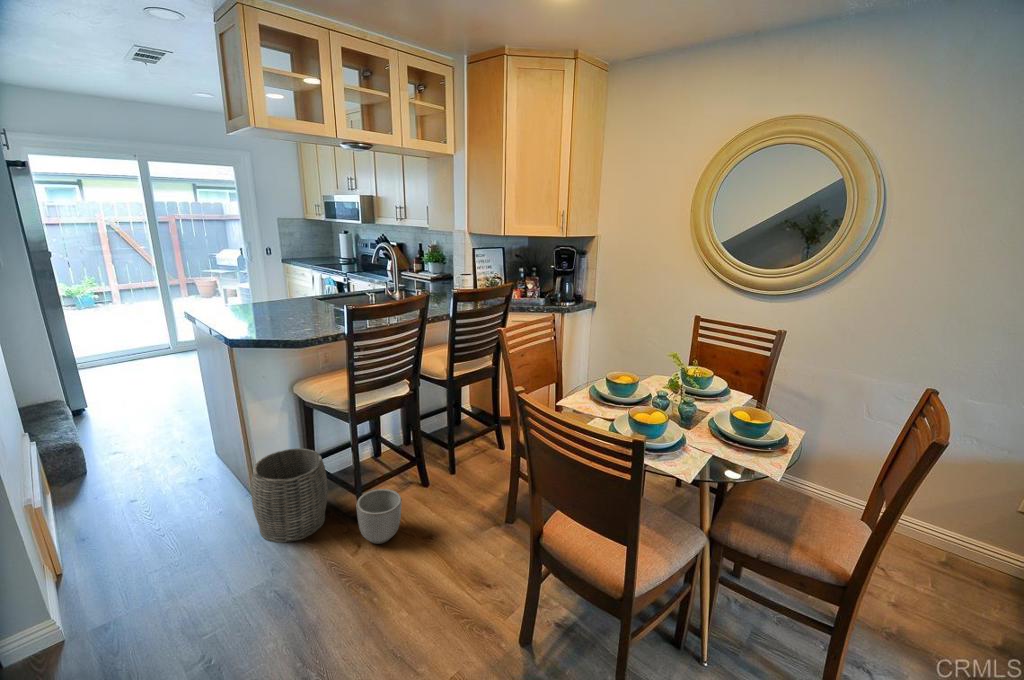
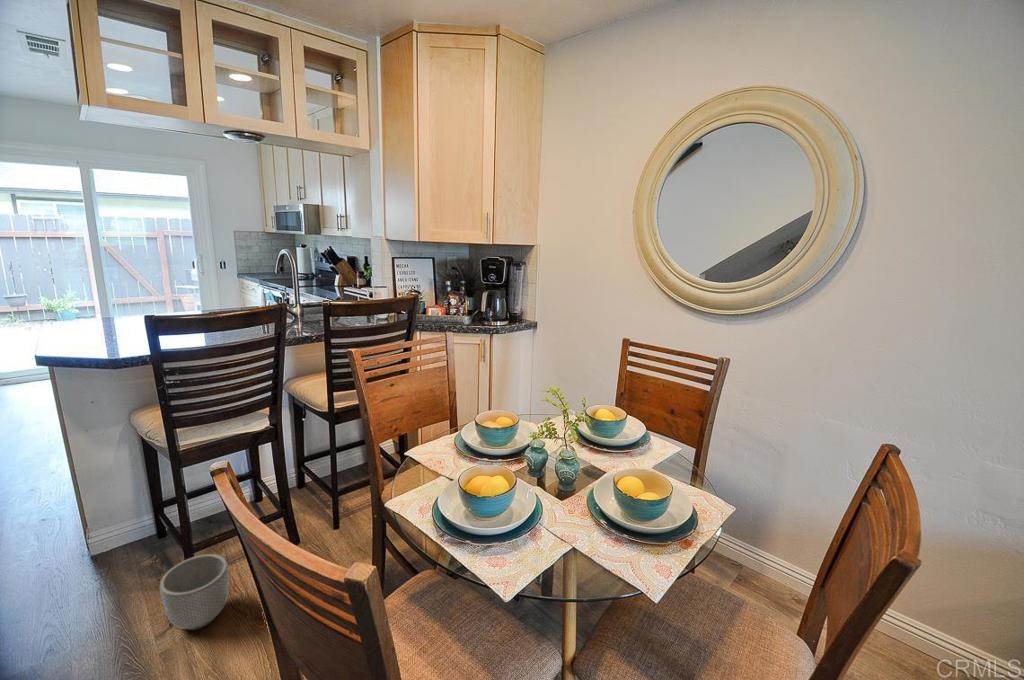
woven basket: present [251,449,328,543] -> none [31,498,152,625]

